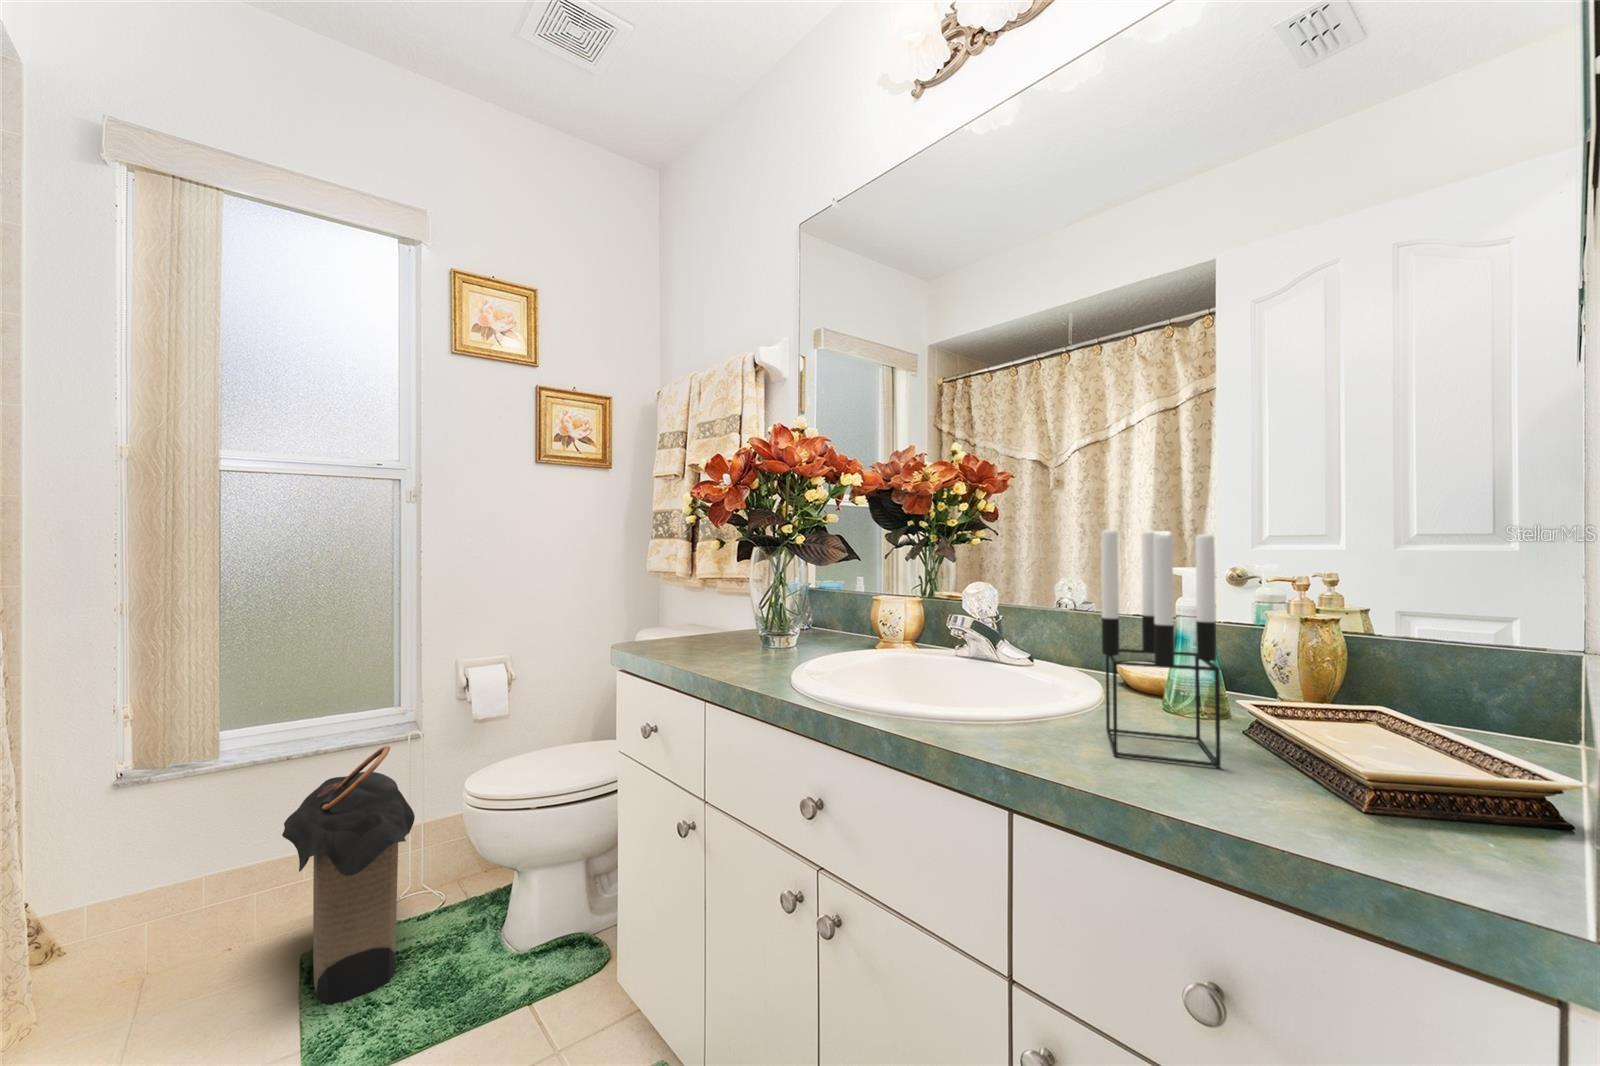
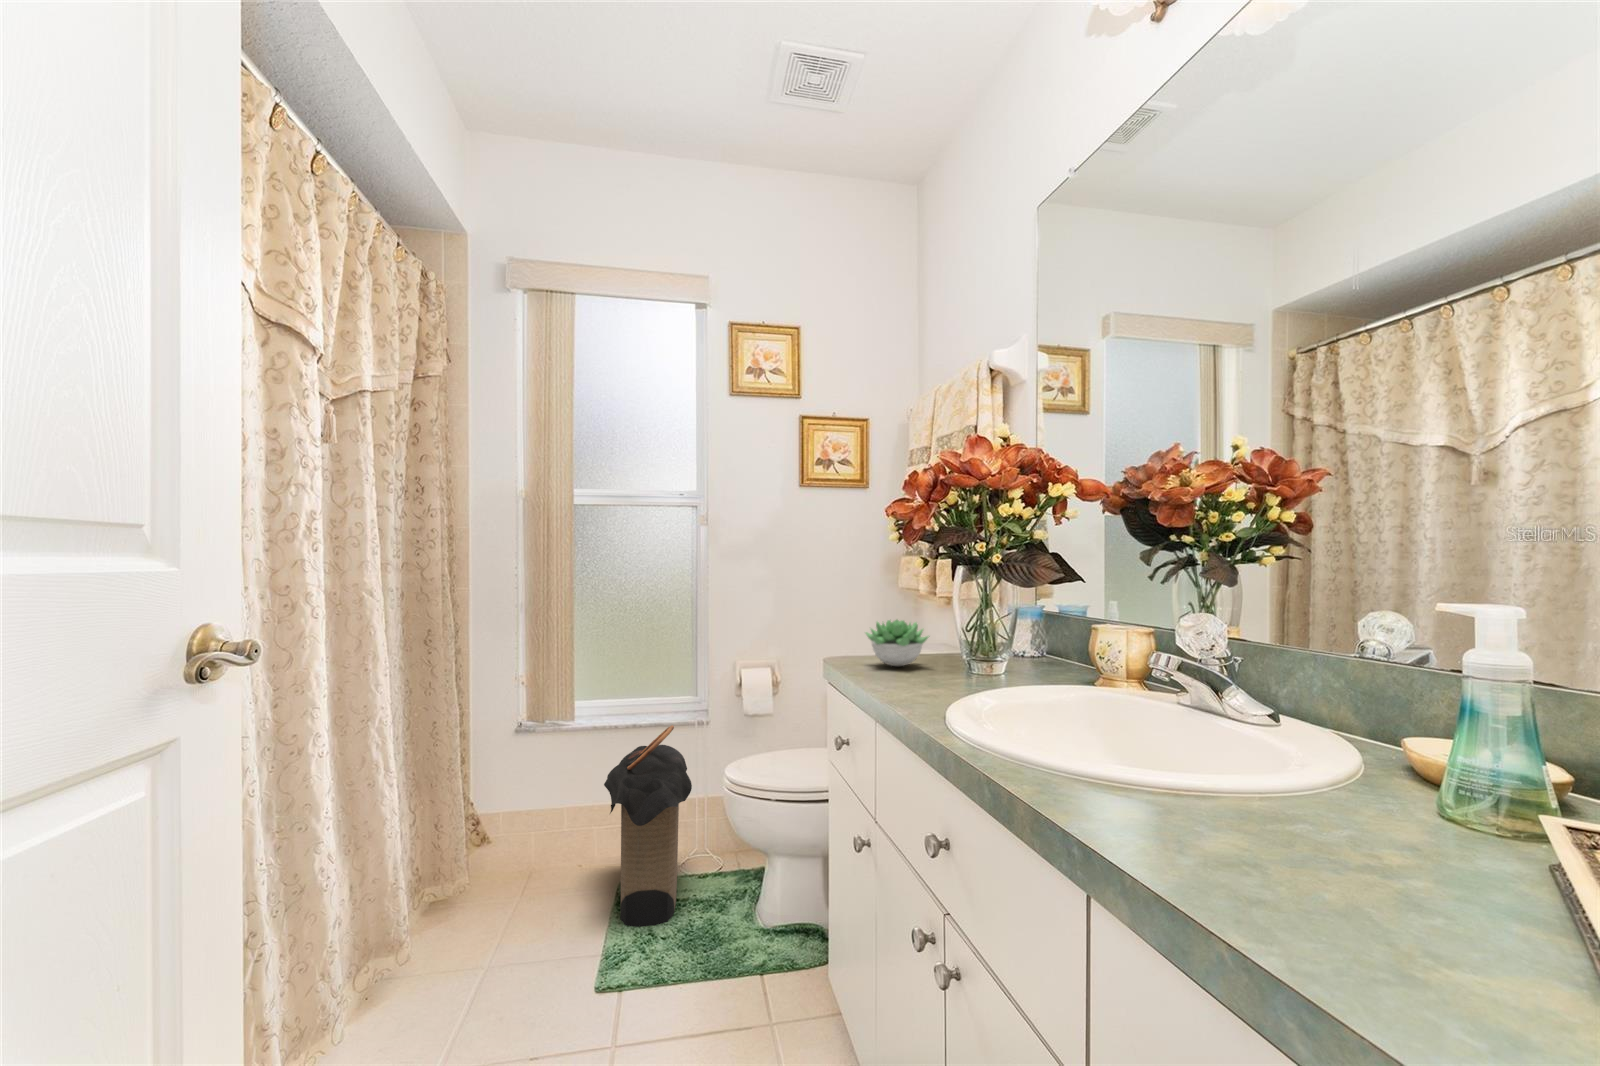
candle holder: present [1101,529,1221,767] -> none [1235,554,1416,898]
succulent plant: none [662,601,730,648] -> present [866,620,928,666]

